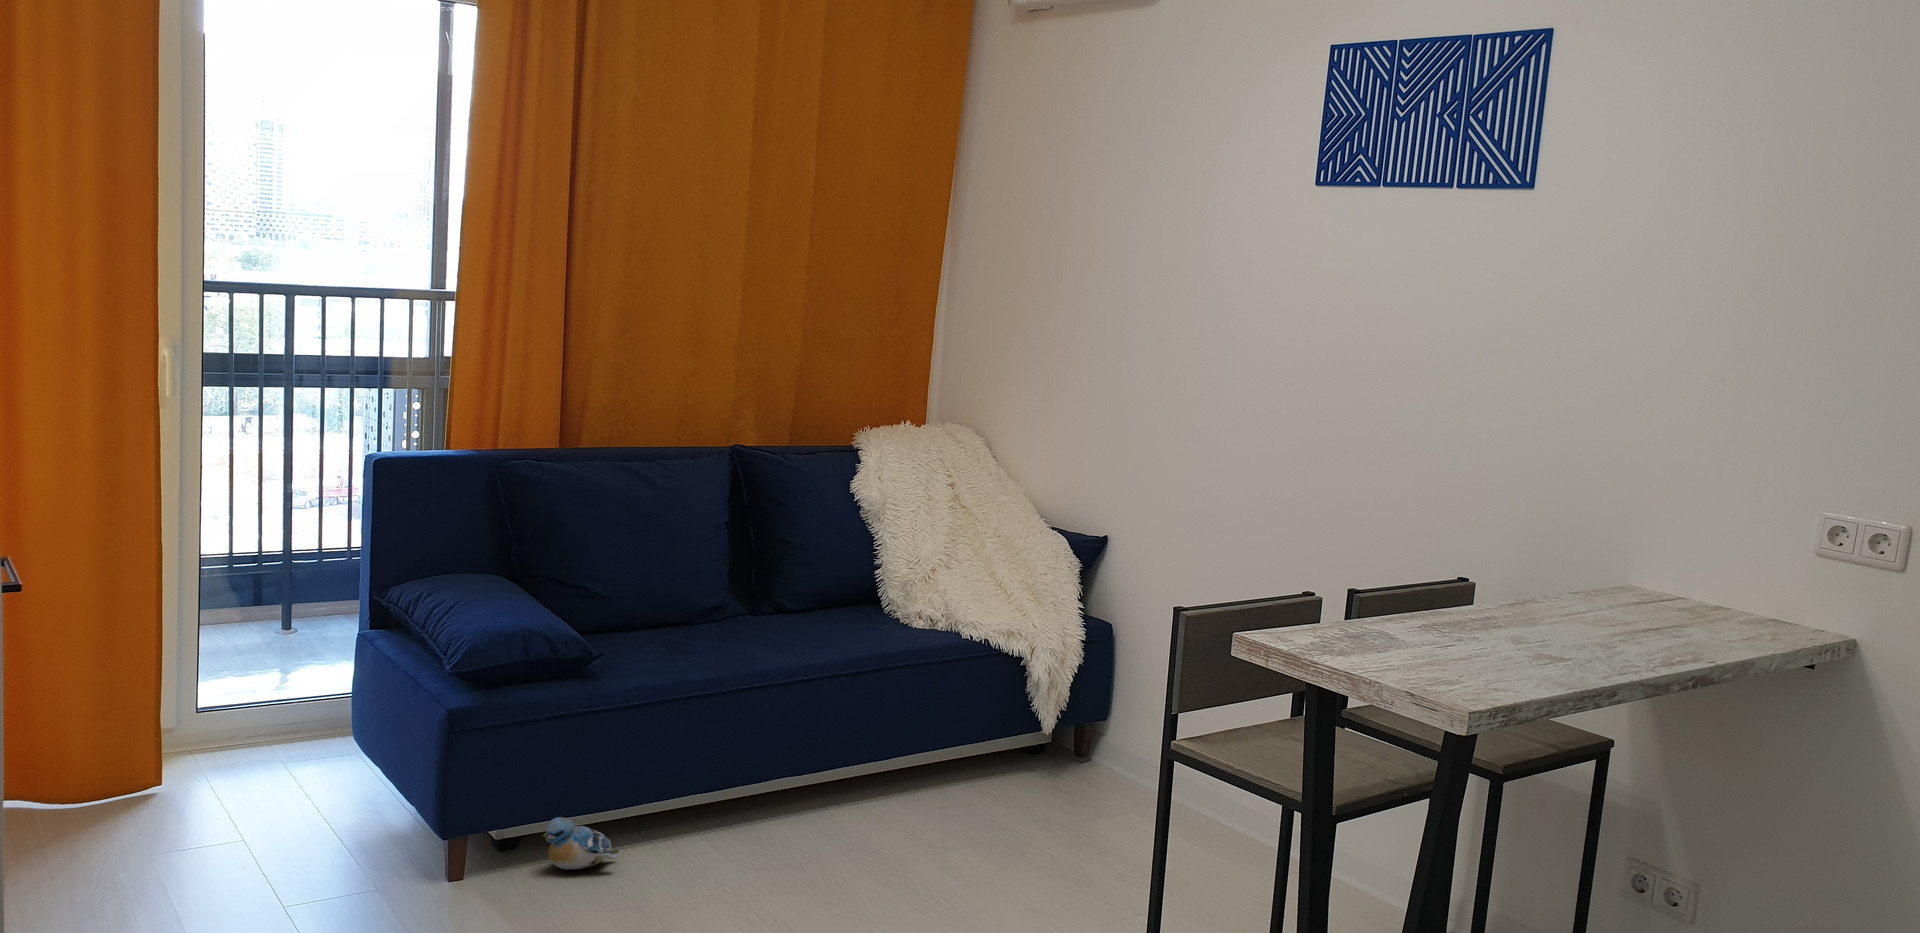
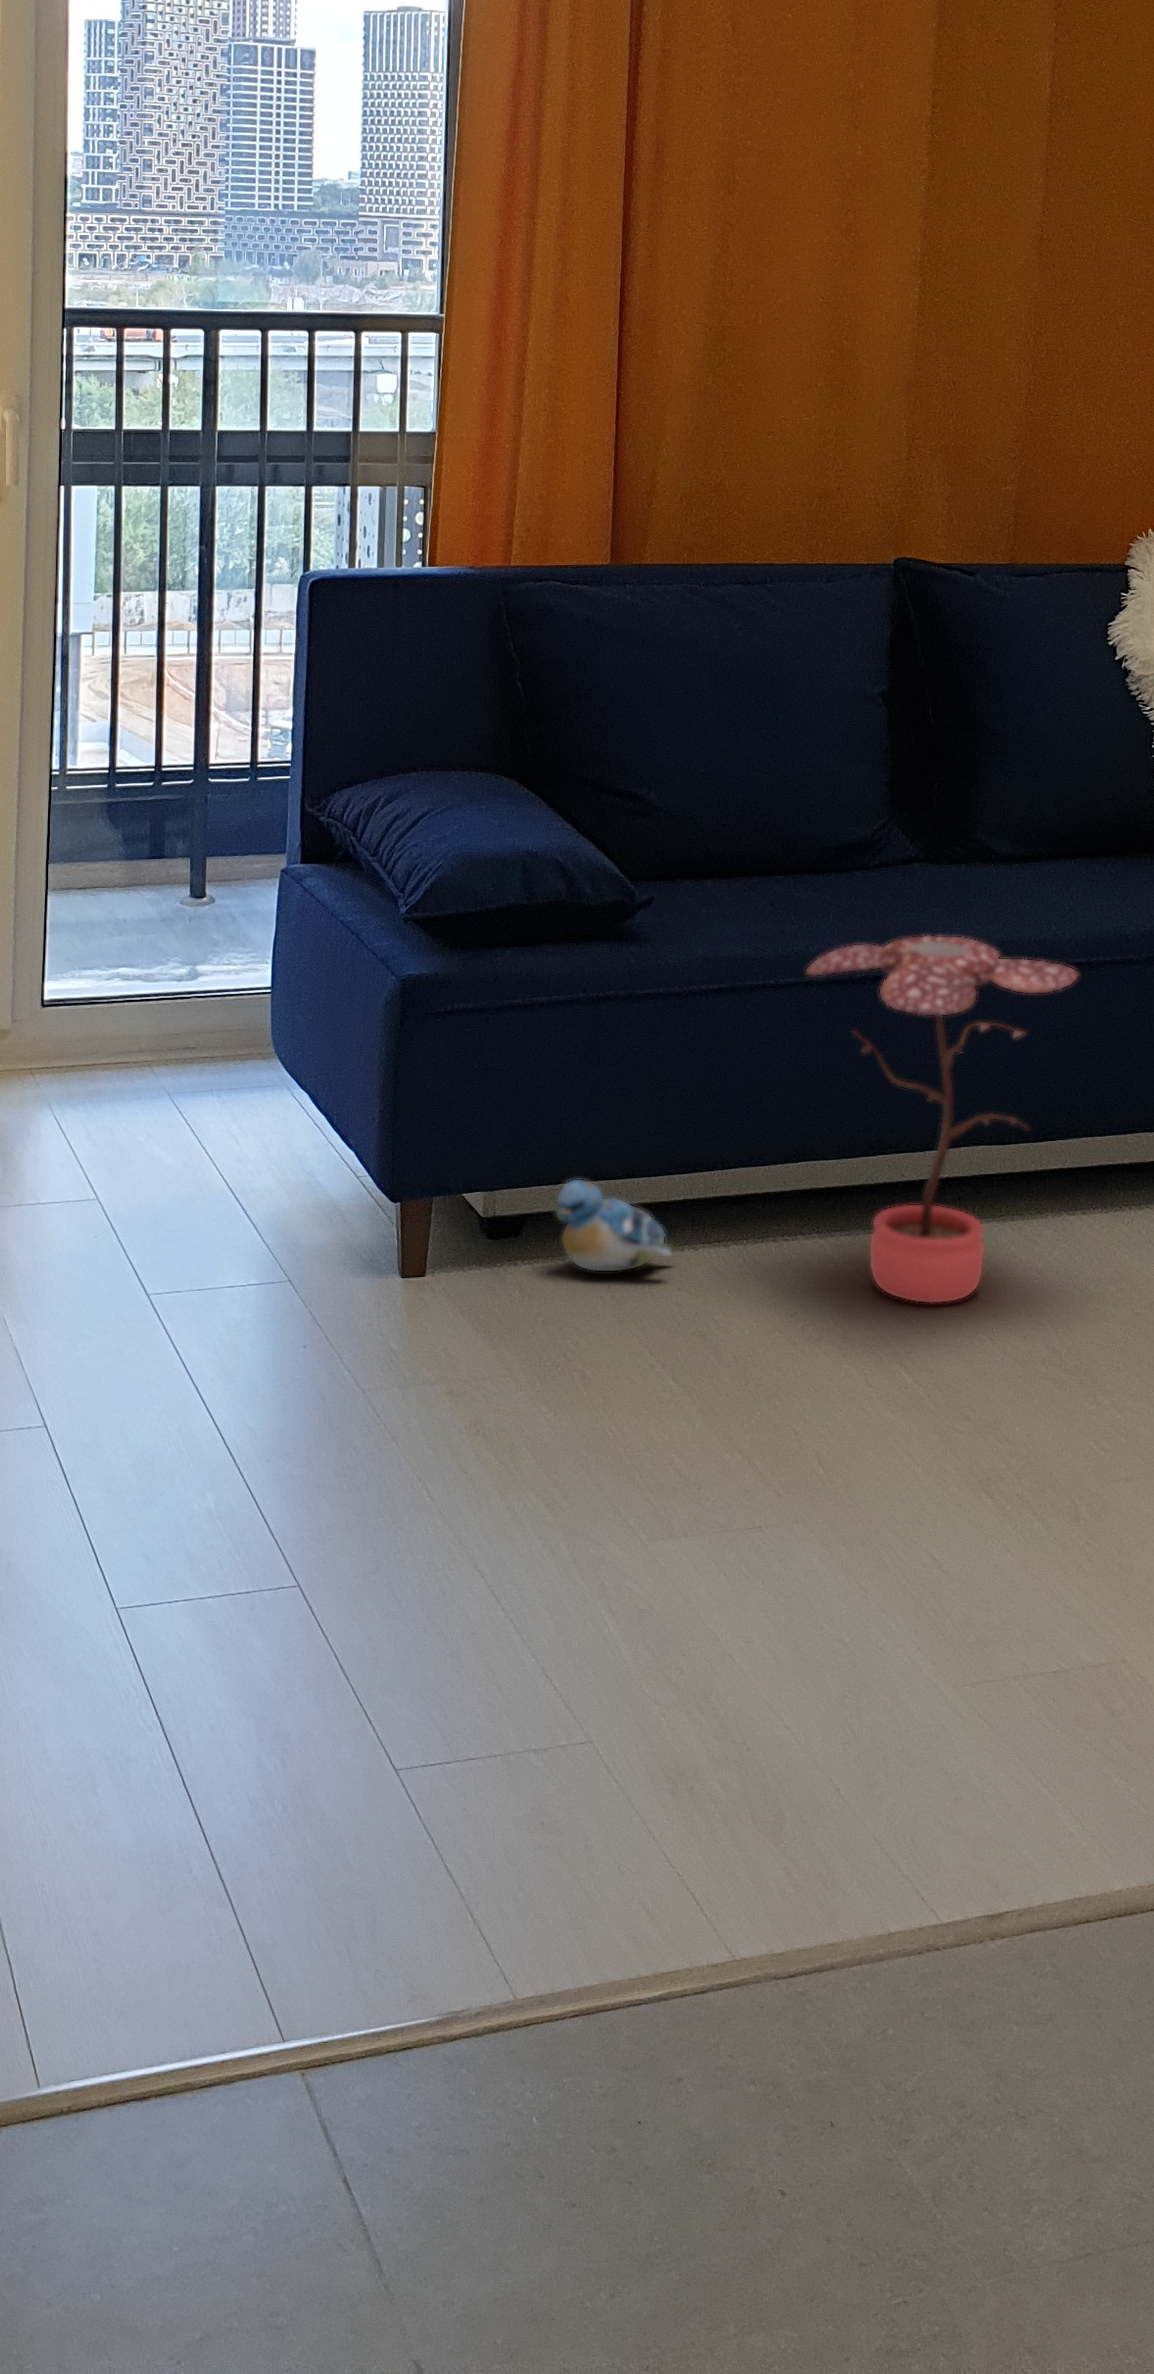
potted plant: none [701,664,859,874] -> present [807,936,1078,1303]

